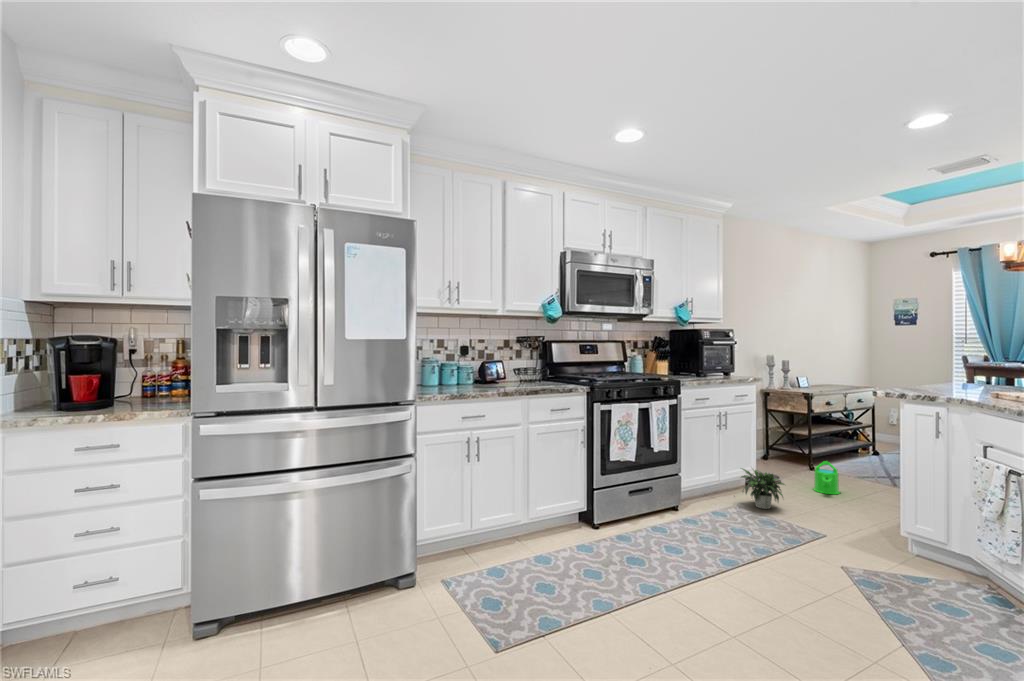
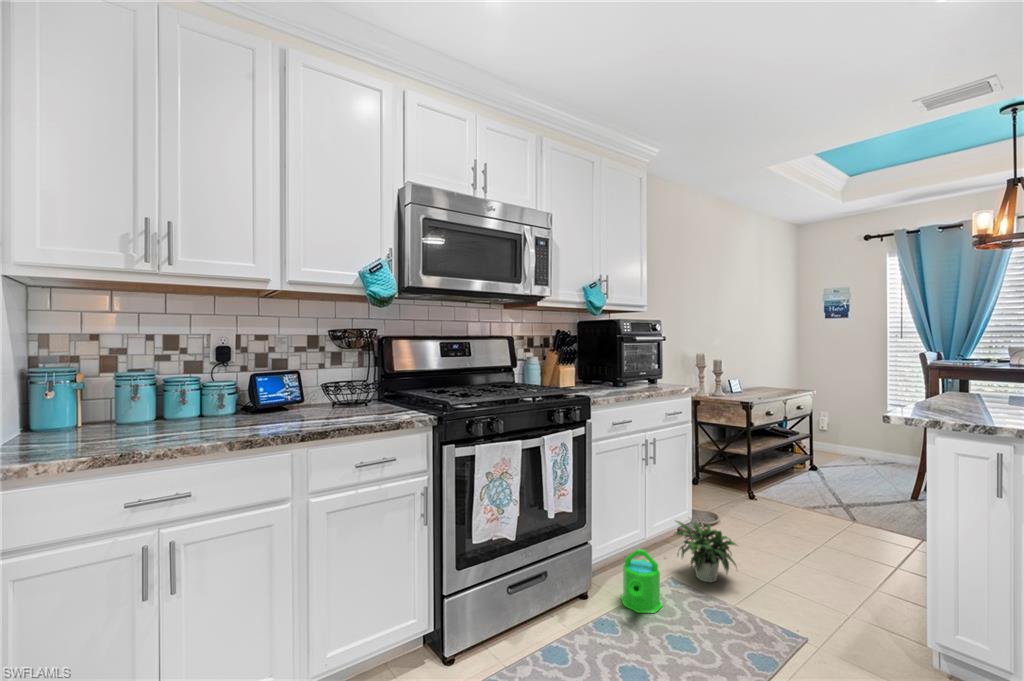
watering can: present [814,461,840,494] -> present [621,549,663,613]

